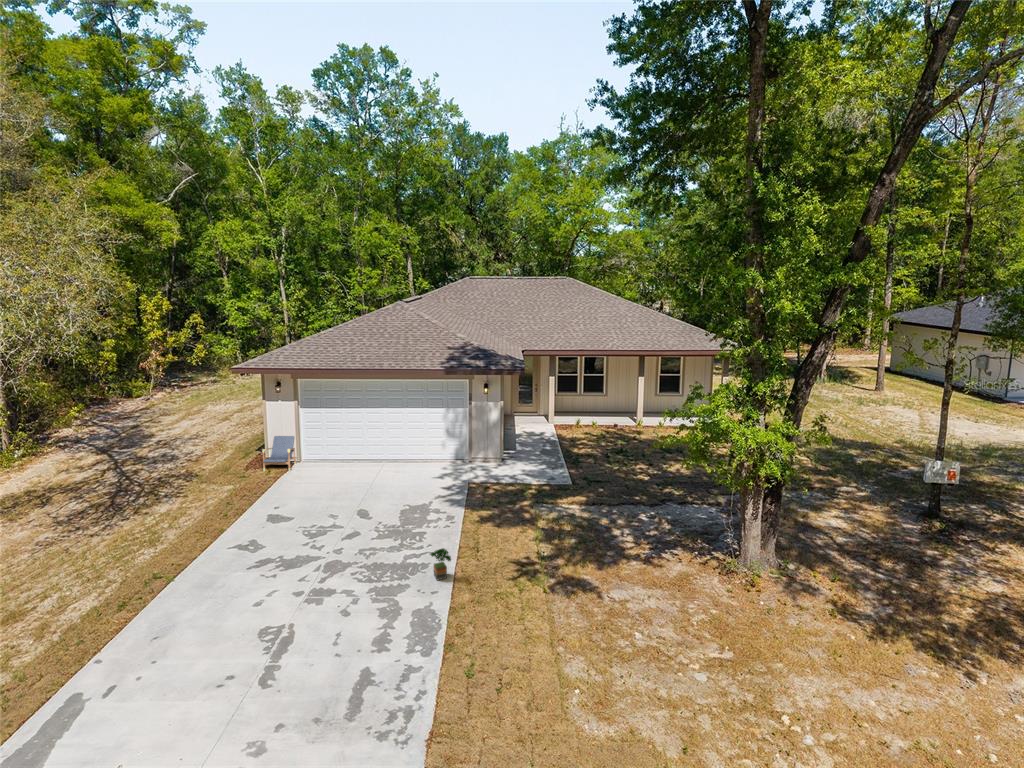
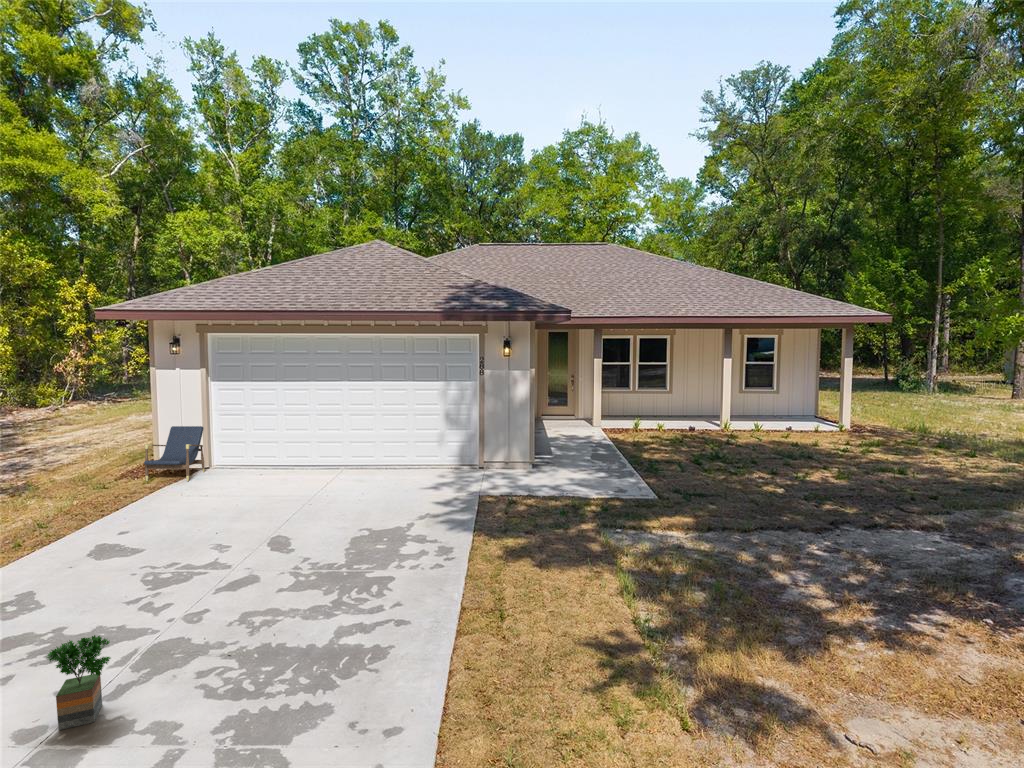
potted tree: present [431,548,451,580] -> present [47,635,111,730]

